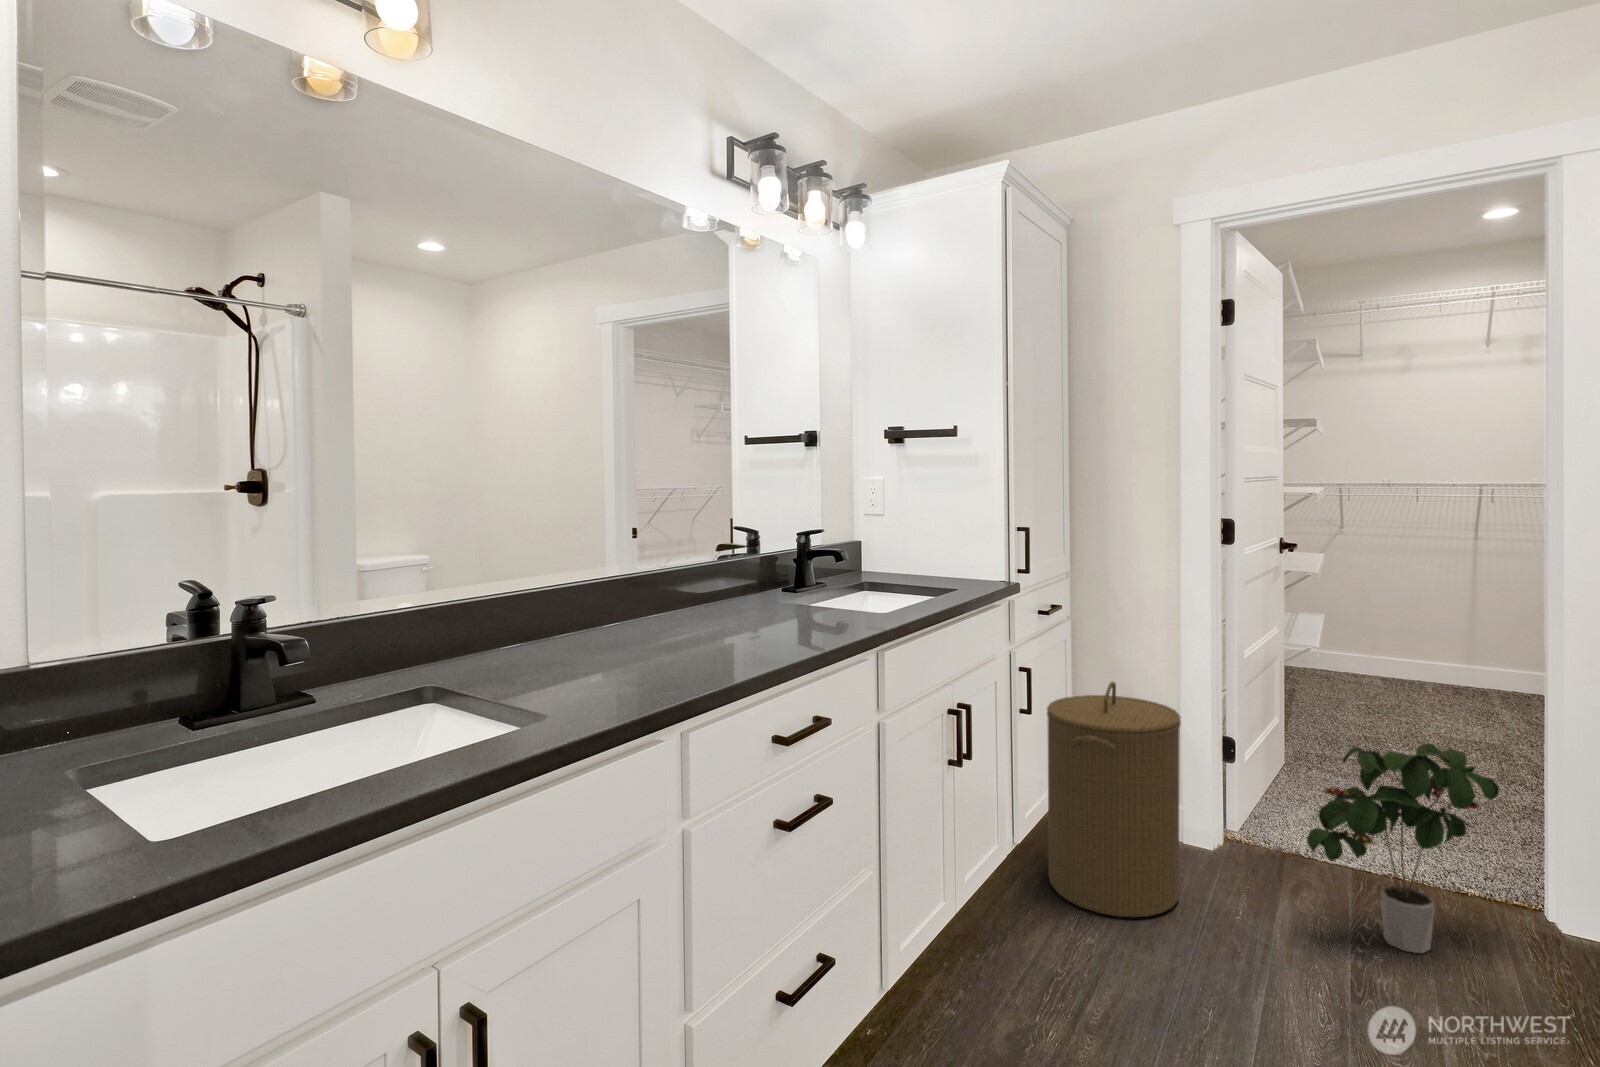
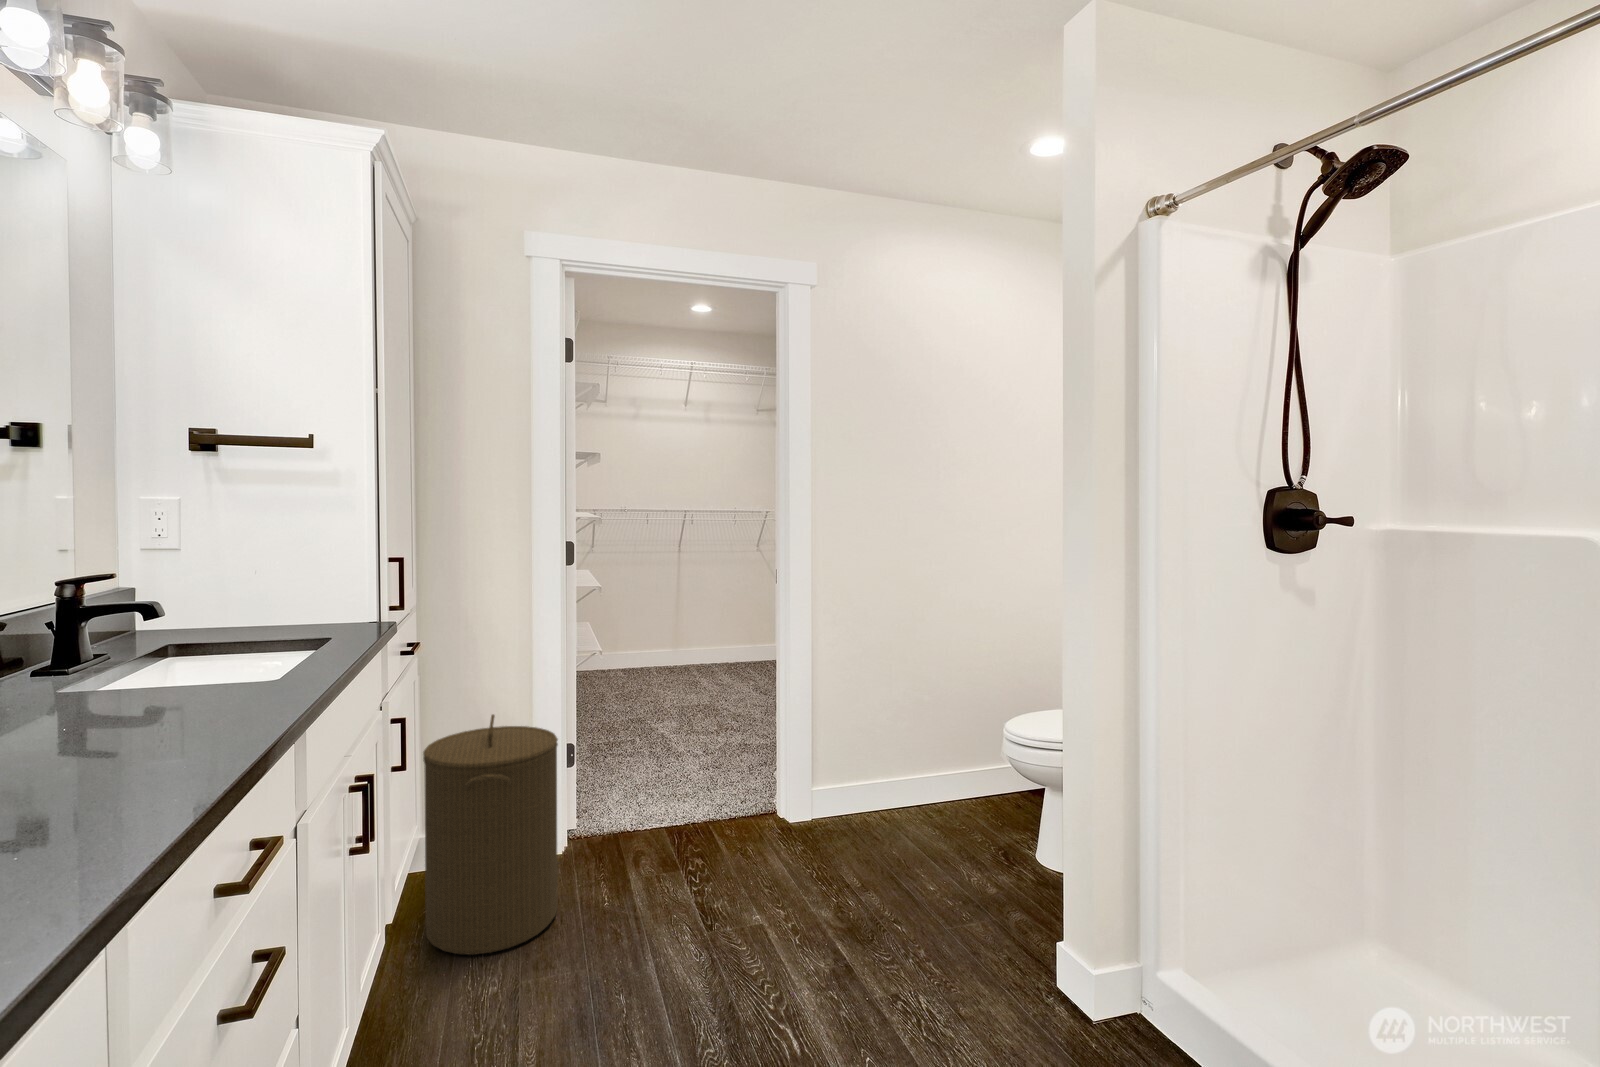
potted plant: present [1307,744,1499,954] -> none [660,716,763,878]

